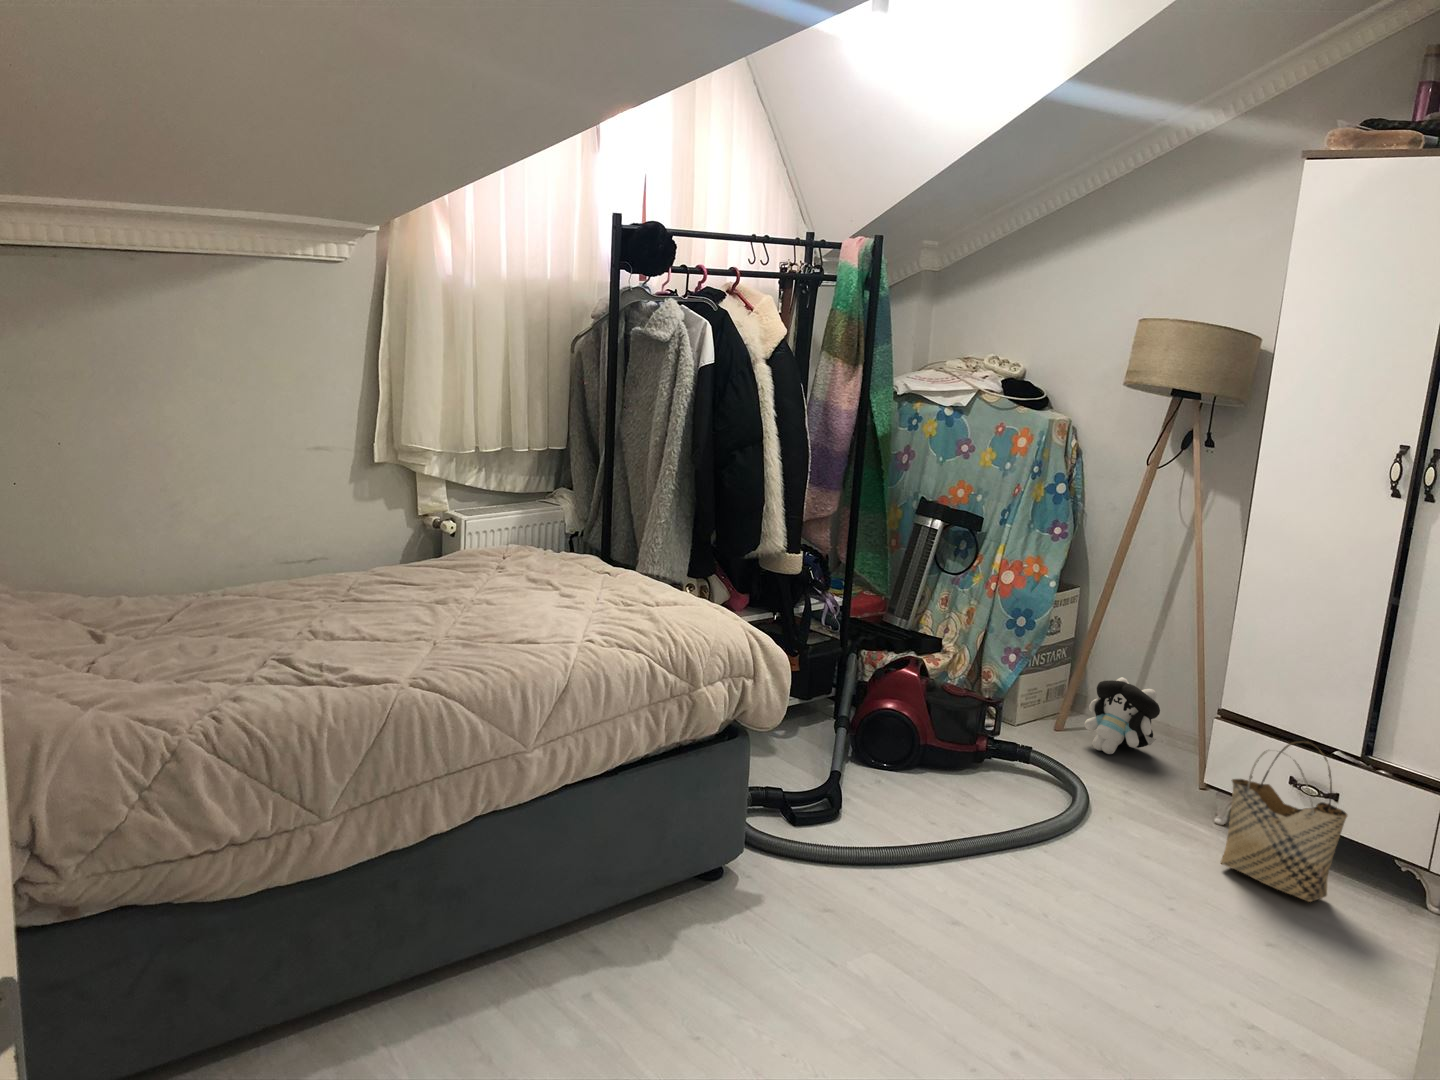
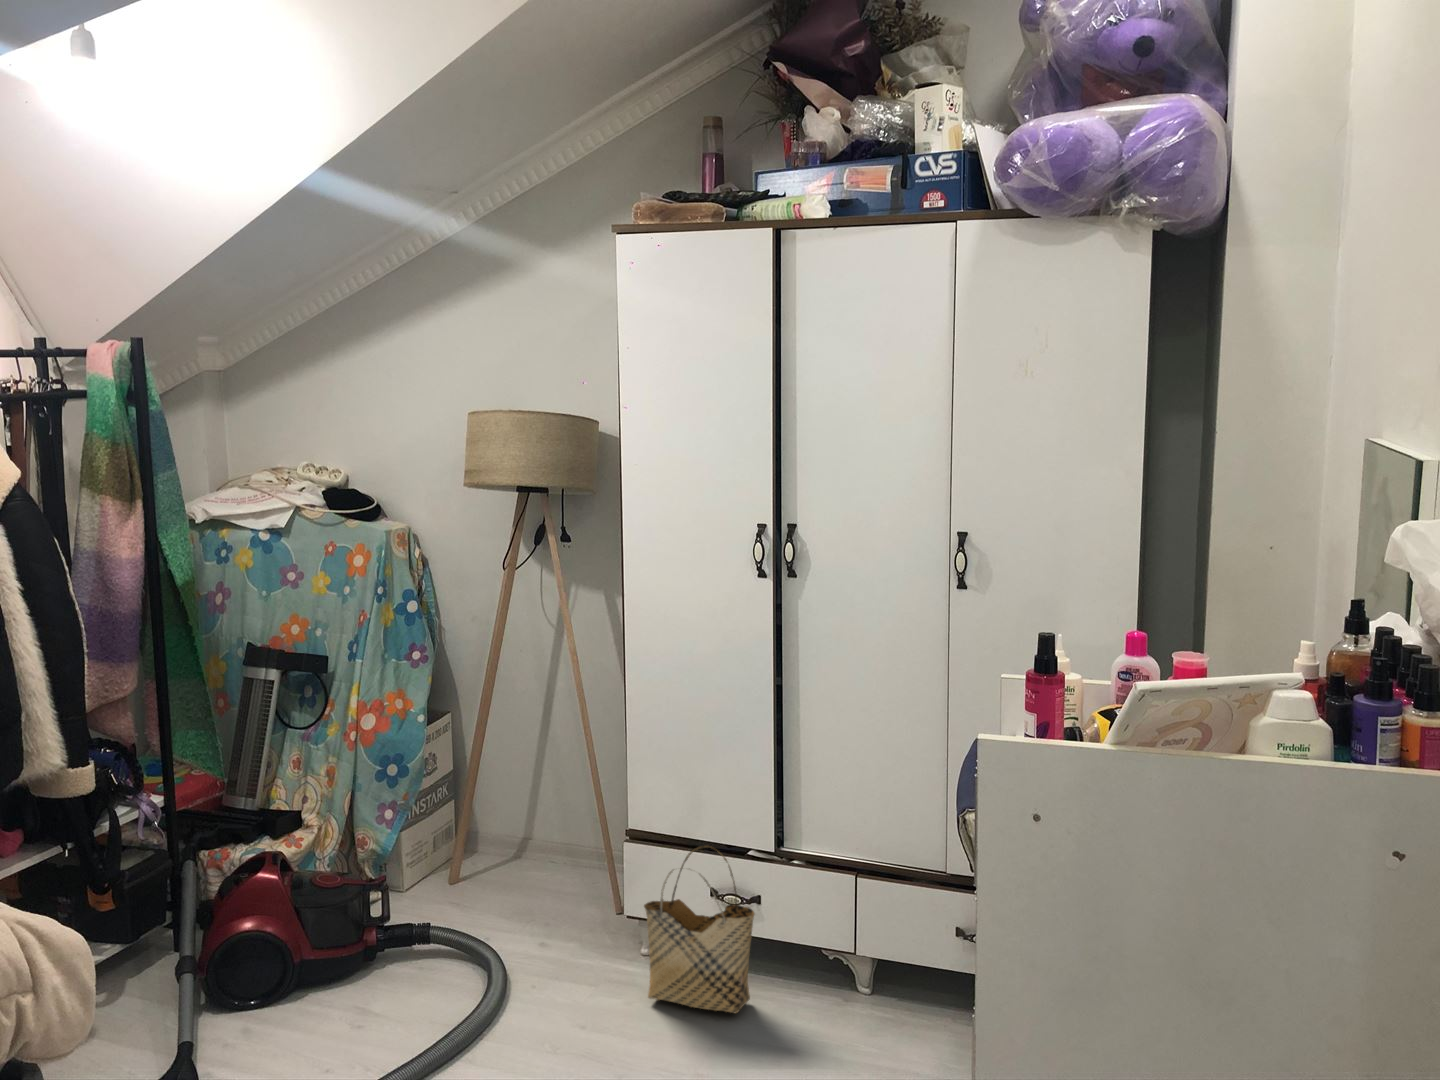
plush toy: present [1085,677,1160,754] -> none [483,803,559,895]

